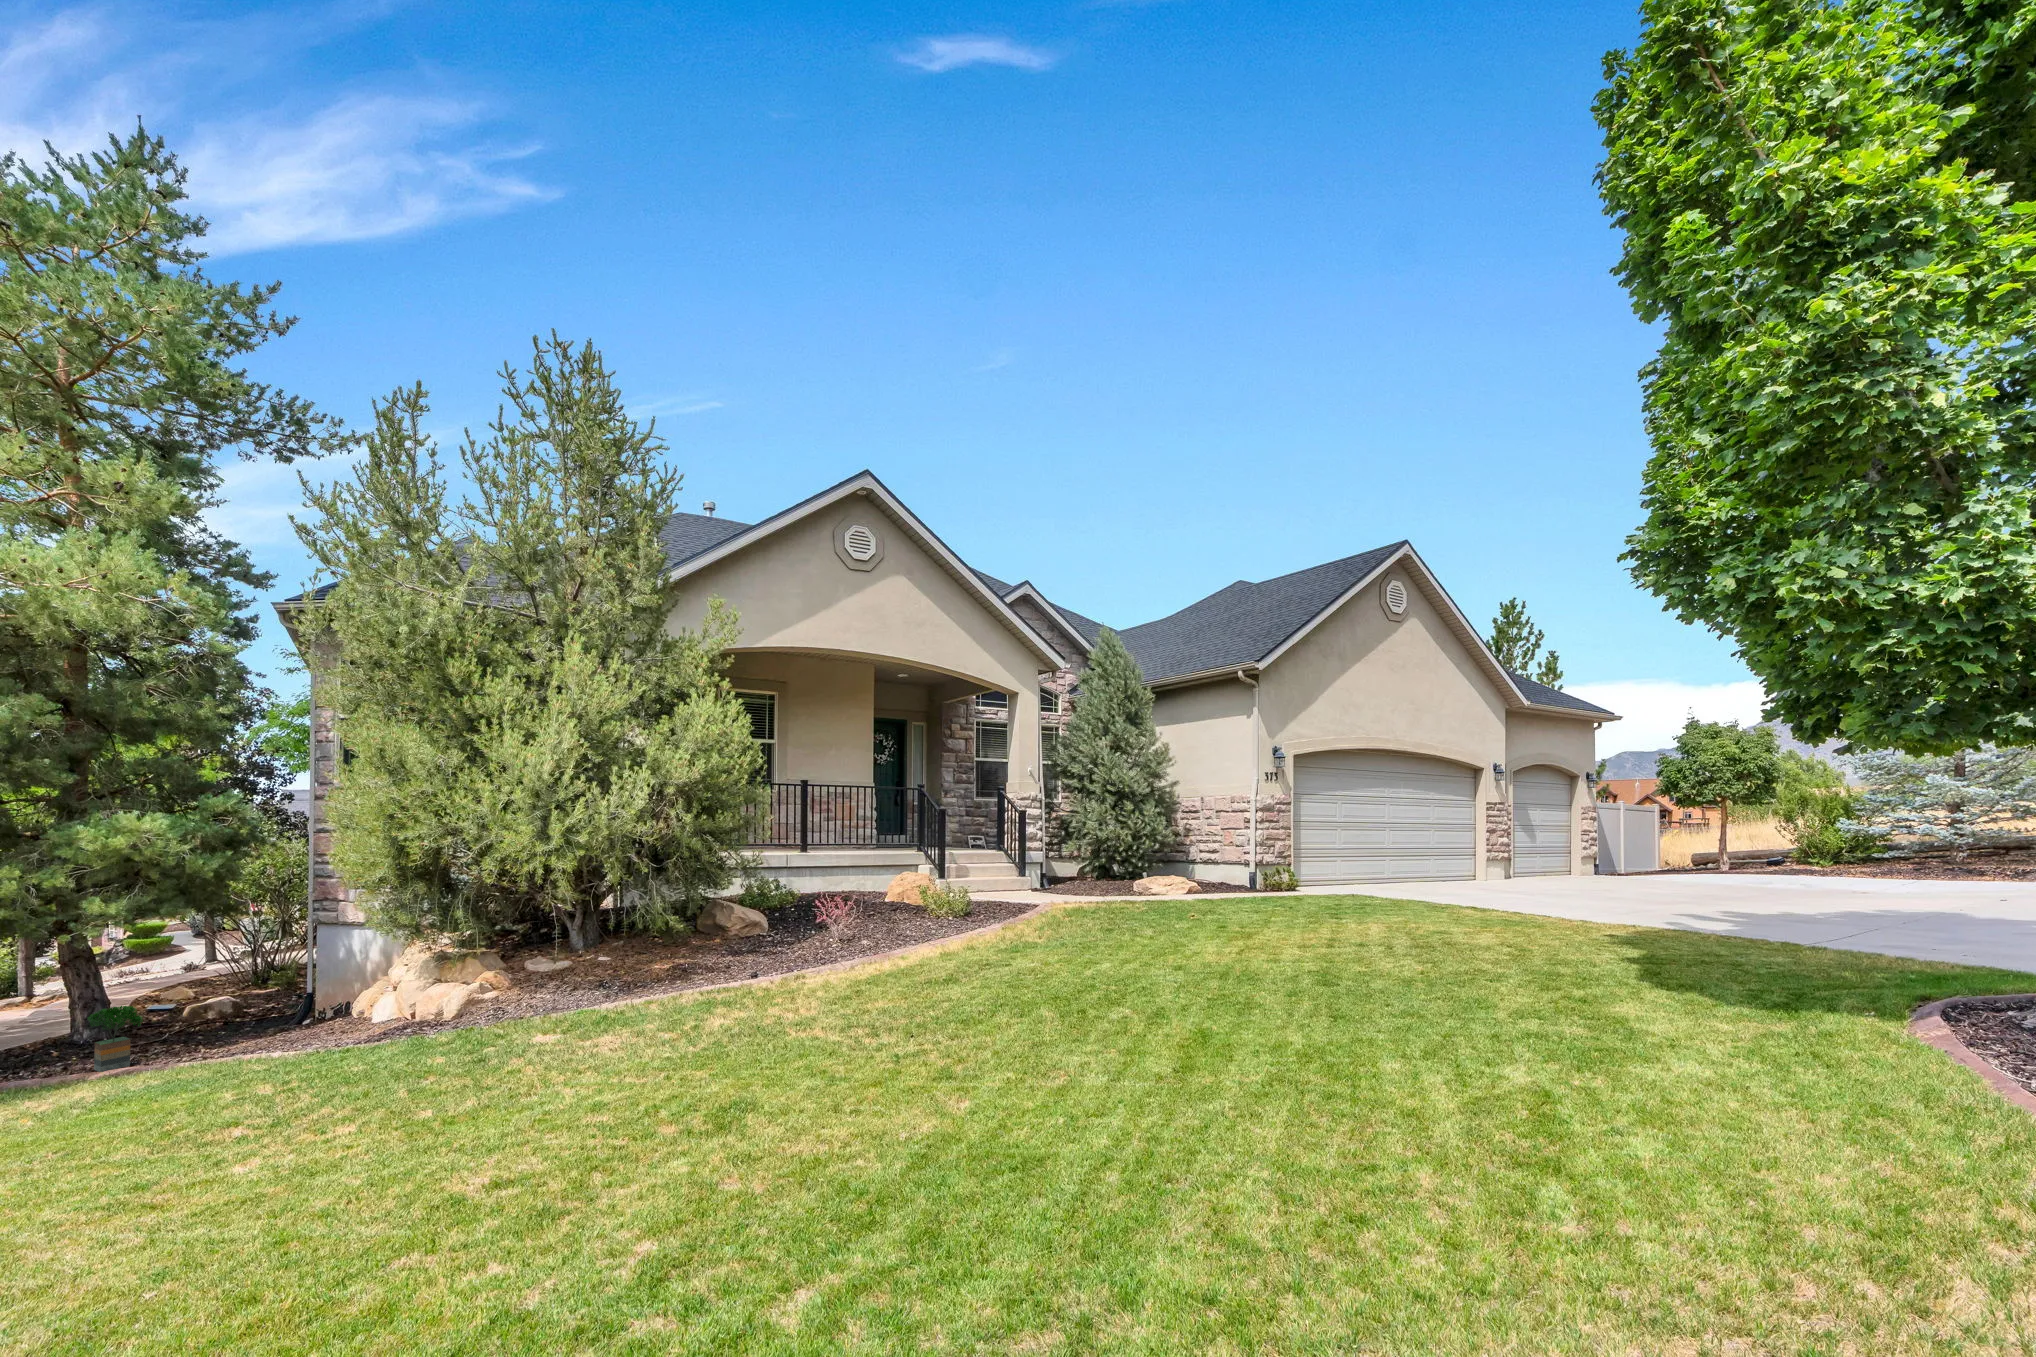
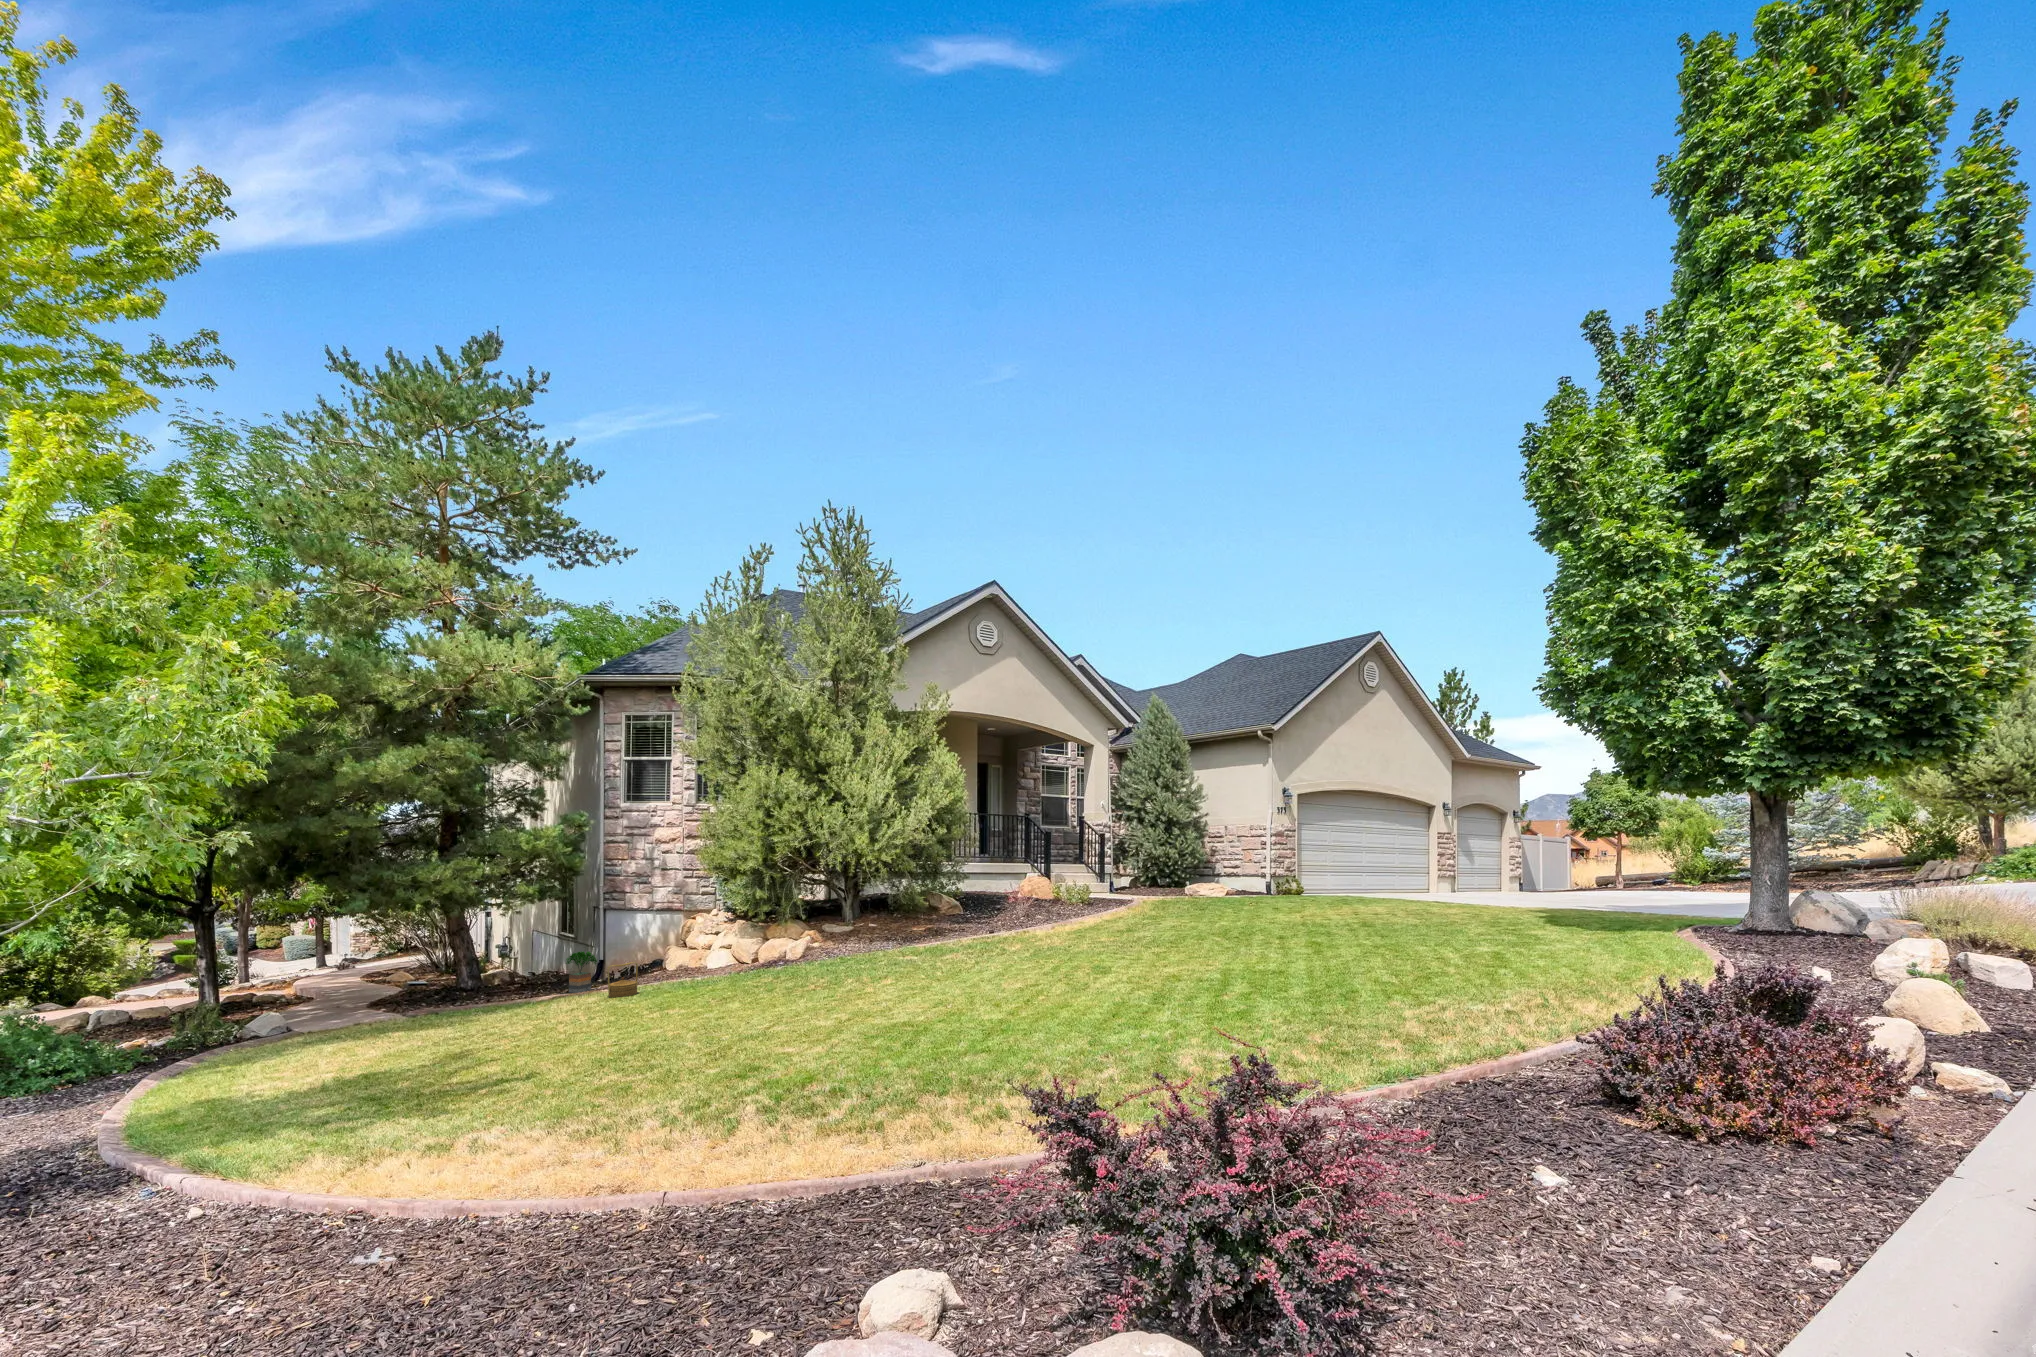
basket: none [25,1042,96,1106] -> present [607,962,638,997]

